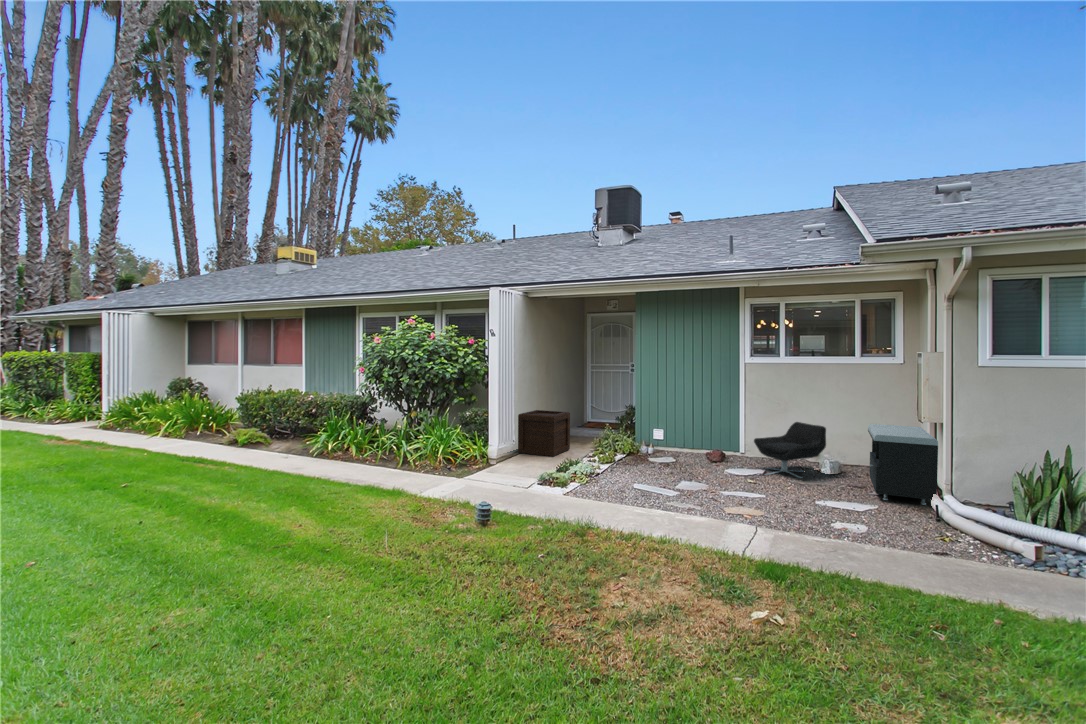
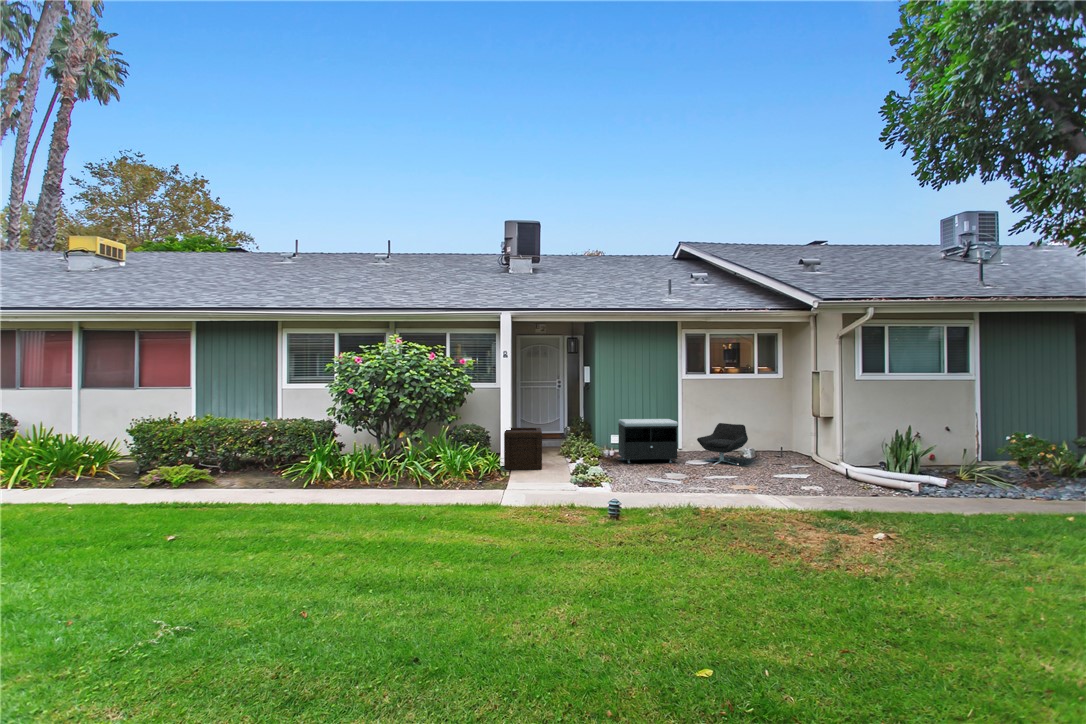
storage bench: present [868,424,938,505] -> present [618,419,678,463]

